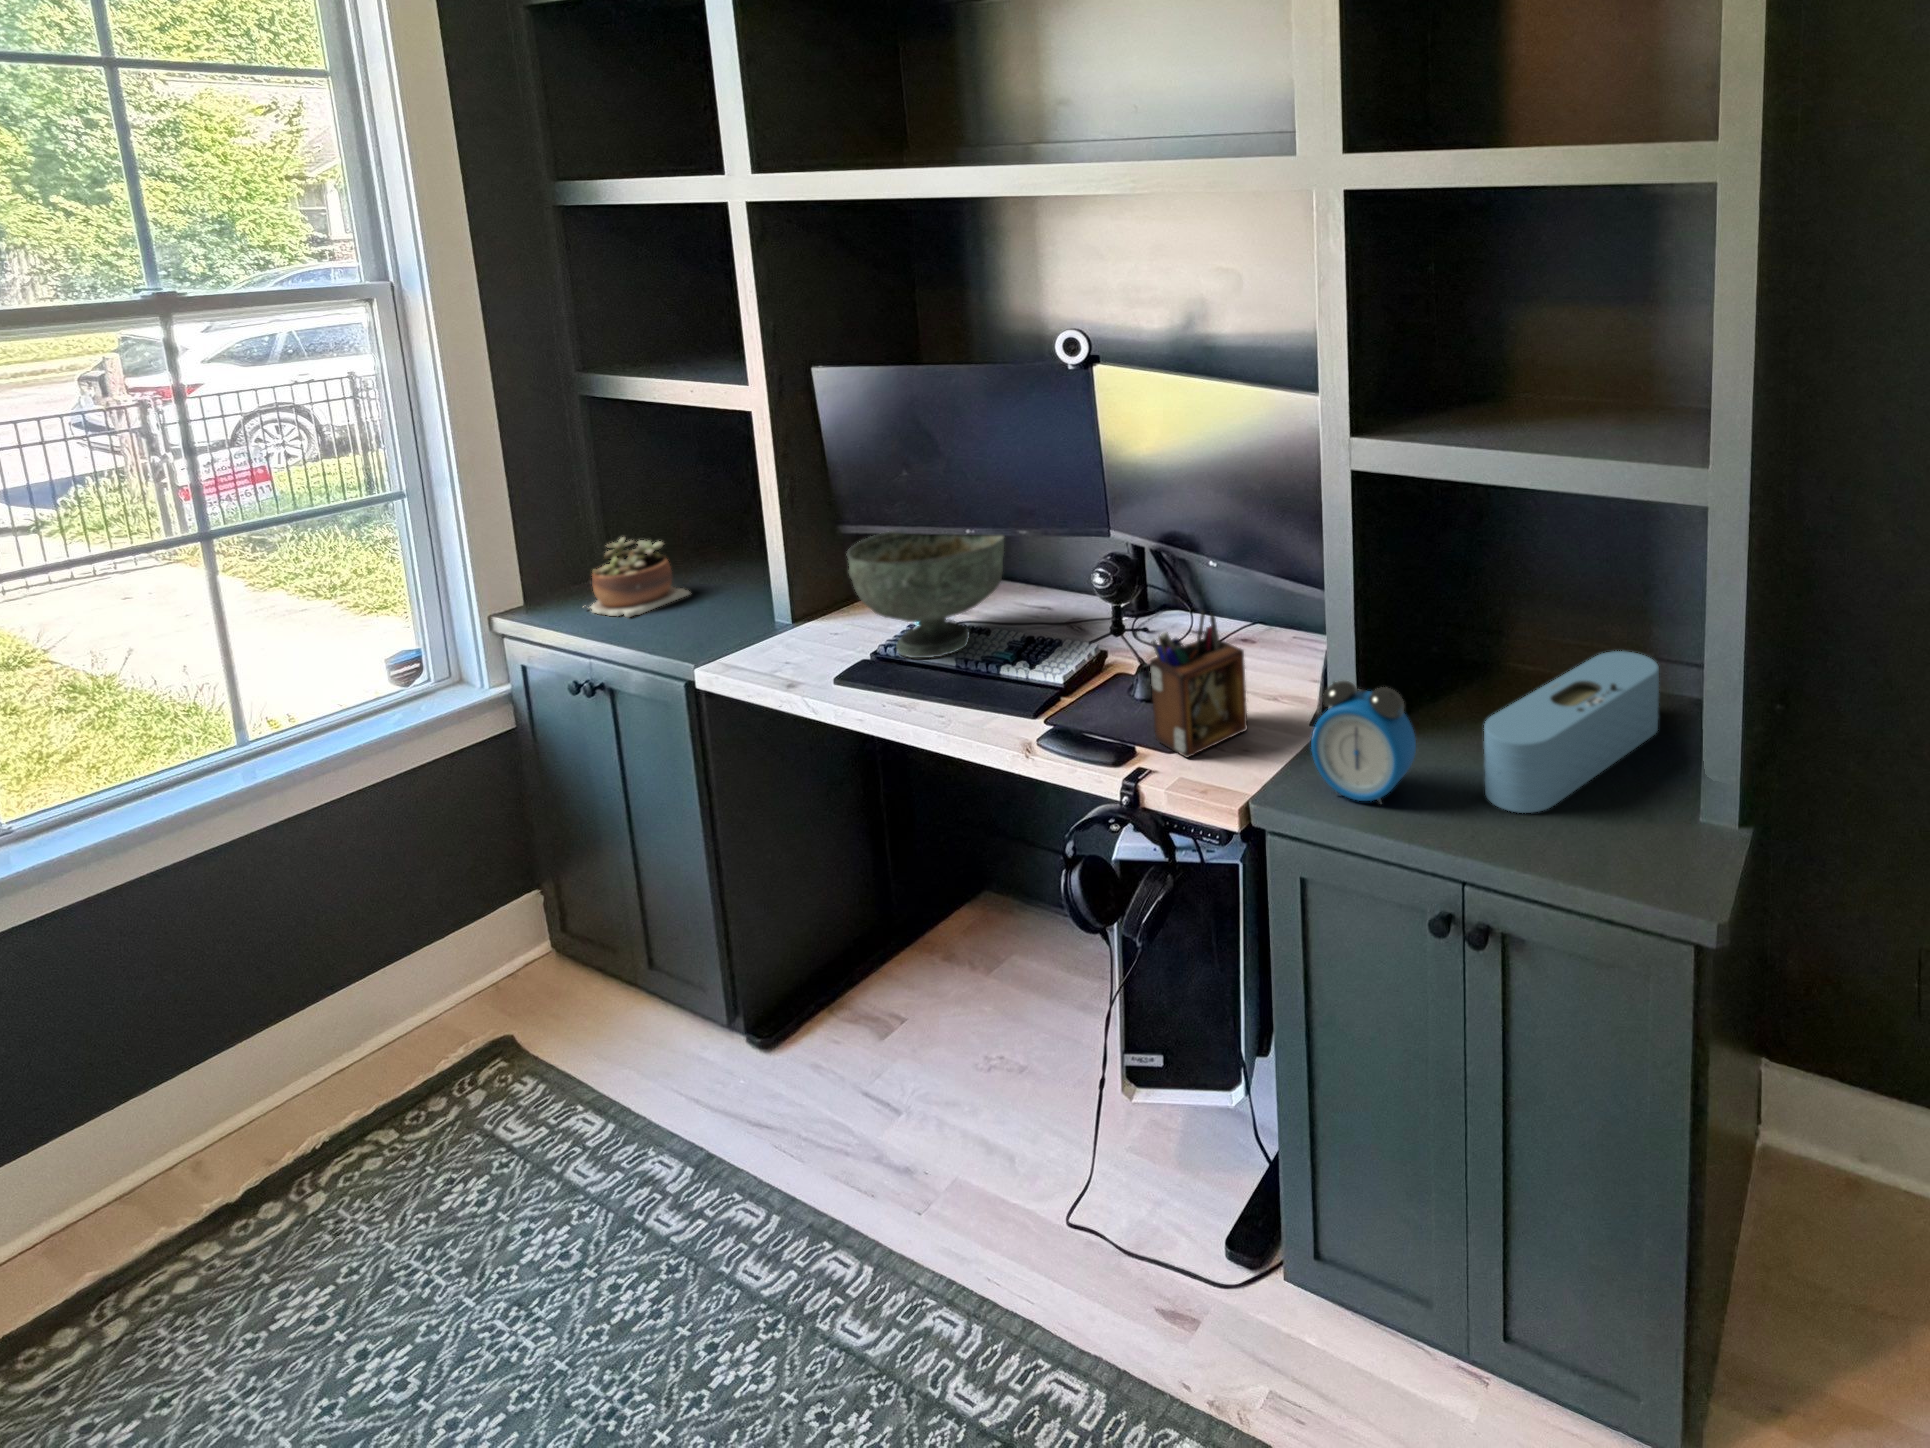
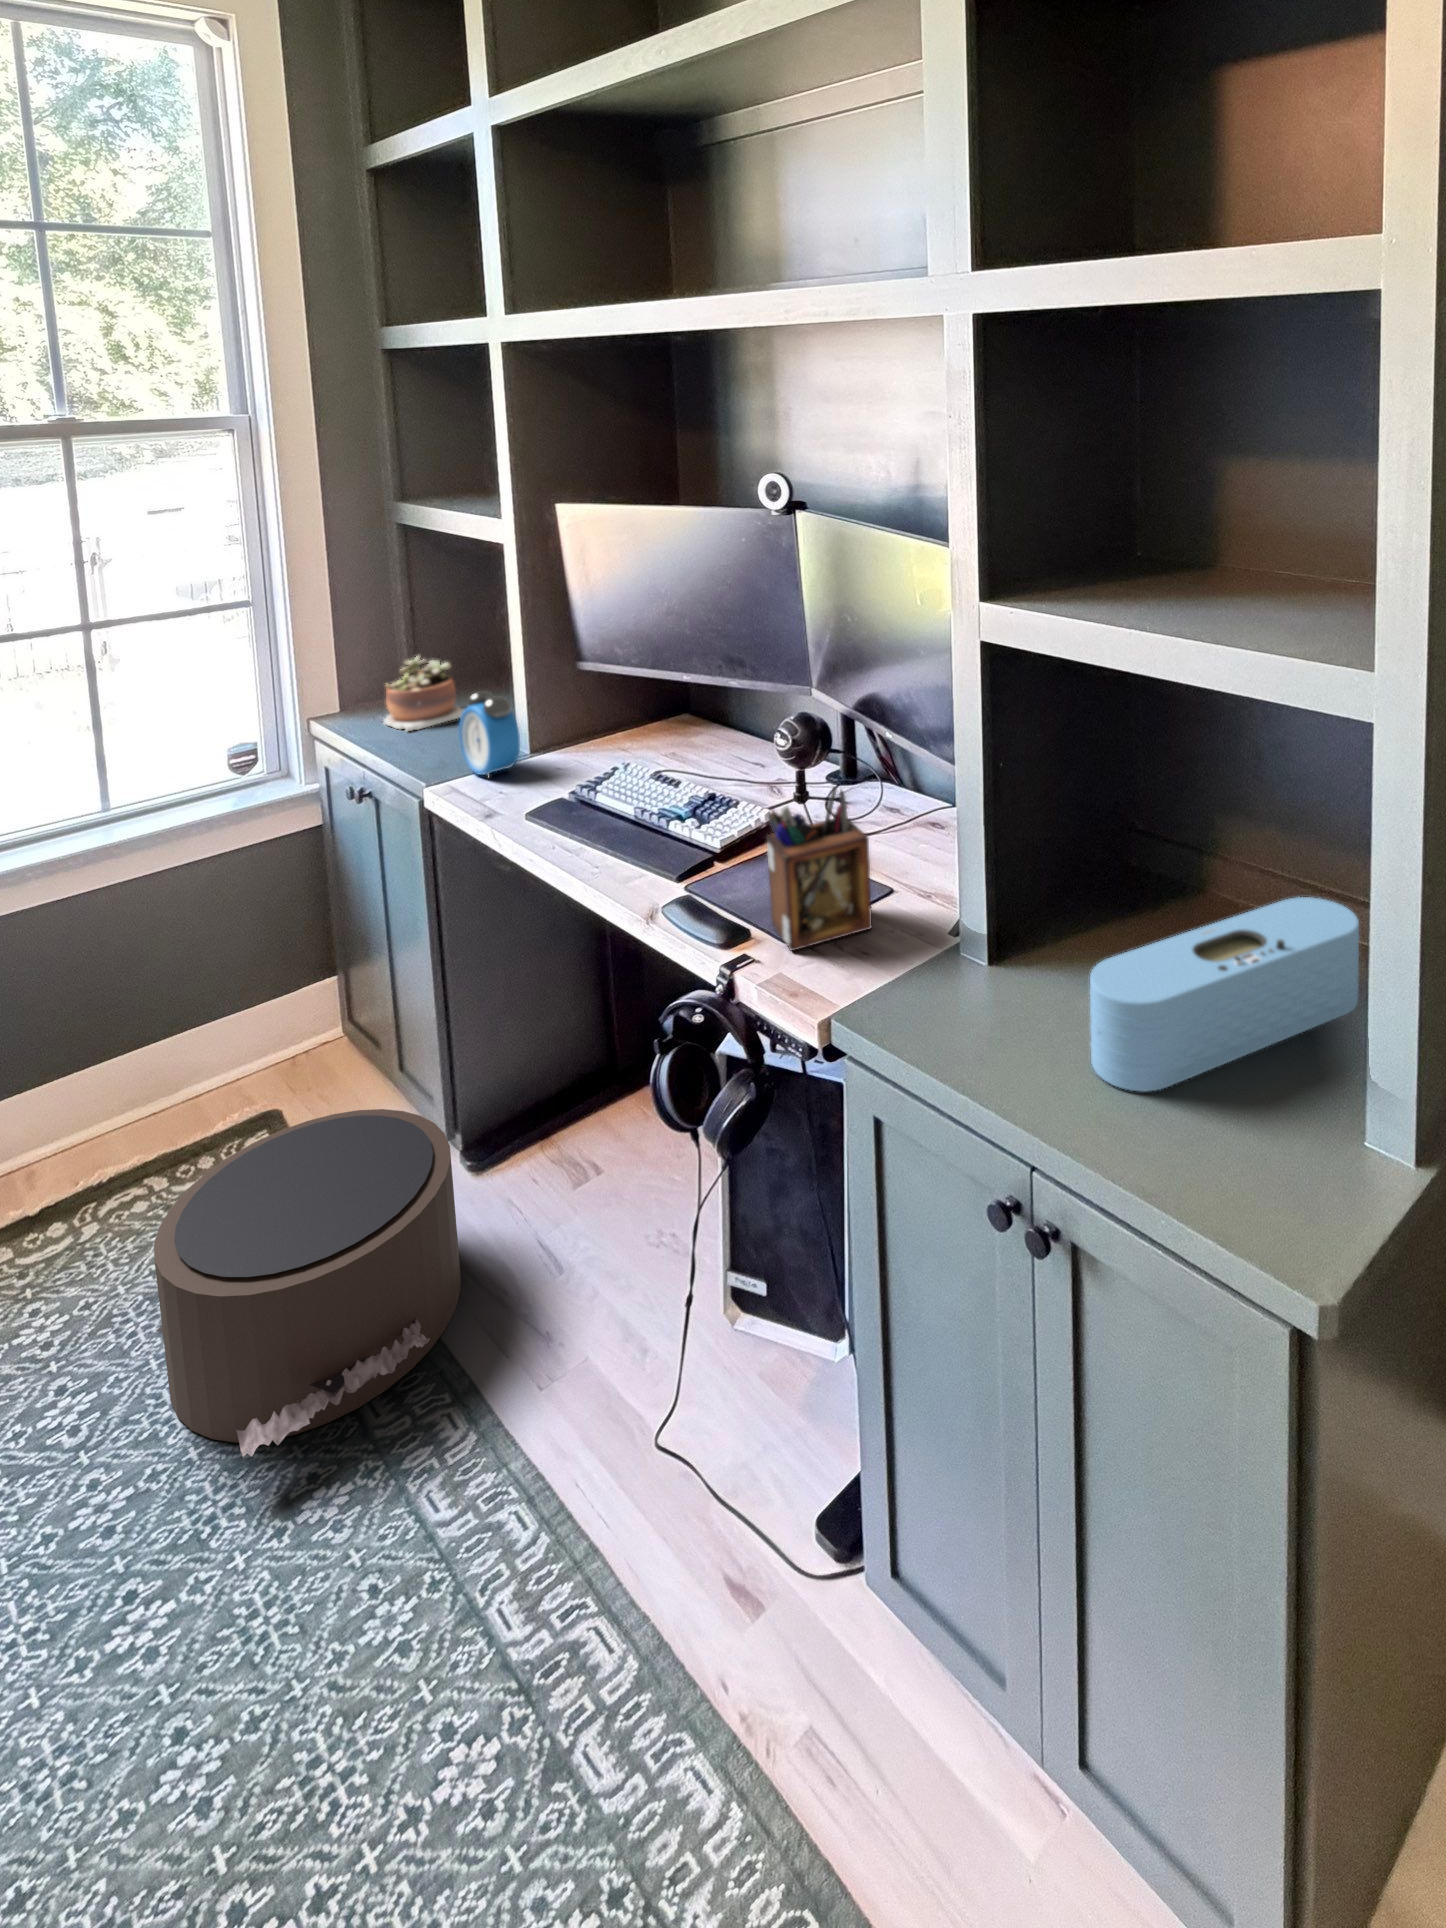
decorative bowl: present [847,531,1004,658] -> none [552,667,710,803]
alarm clock: present [1311,681,1416,804] -> present [459,691,520,777]
pouf: none [444,996,801,1346] -> present [154,1109,461,1457]

